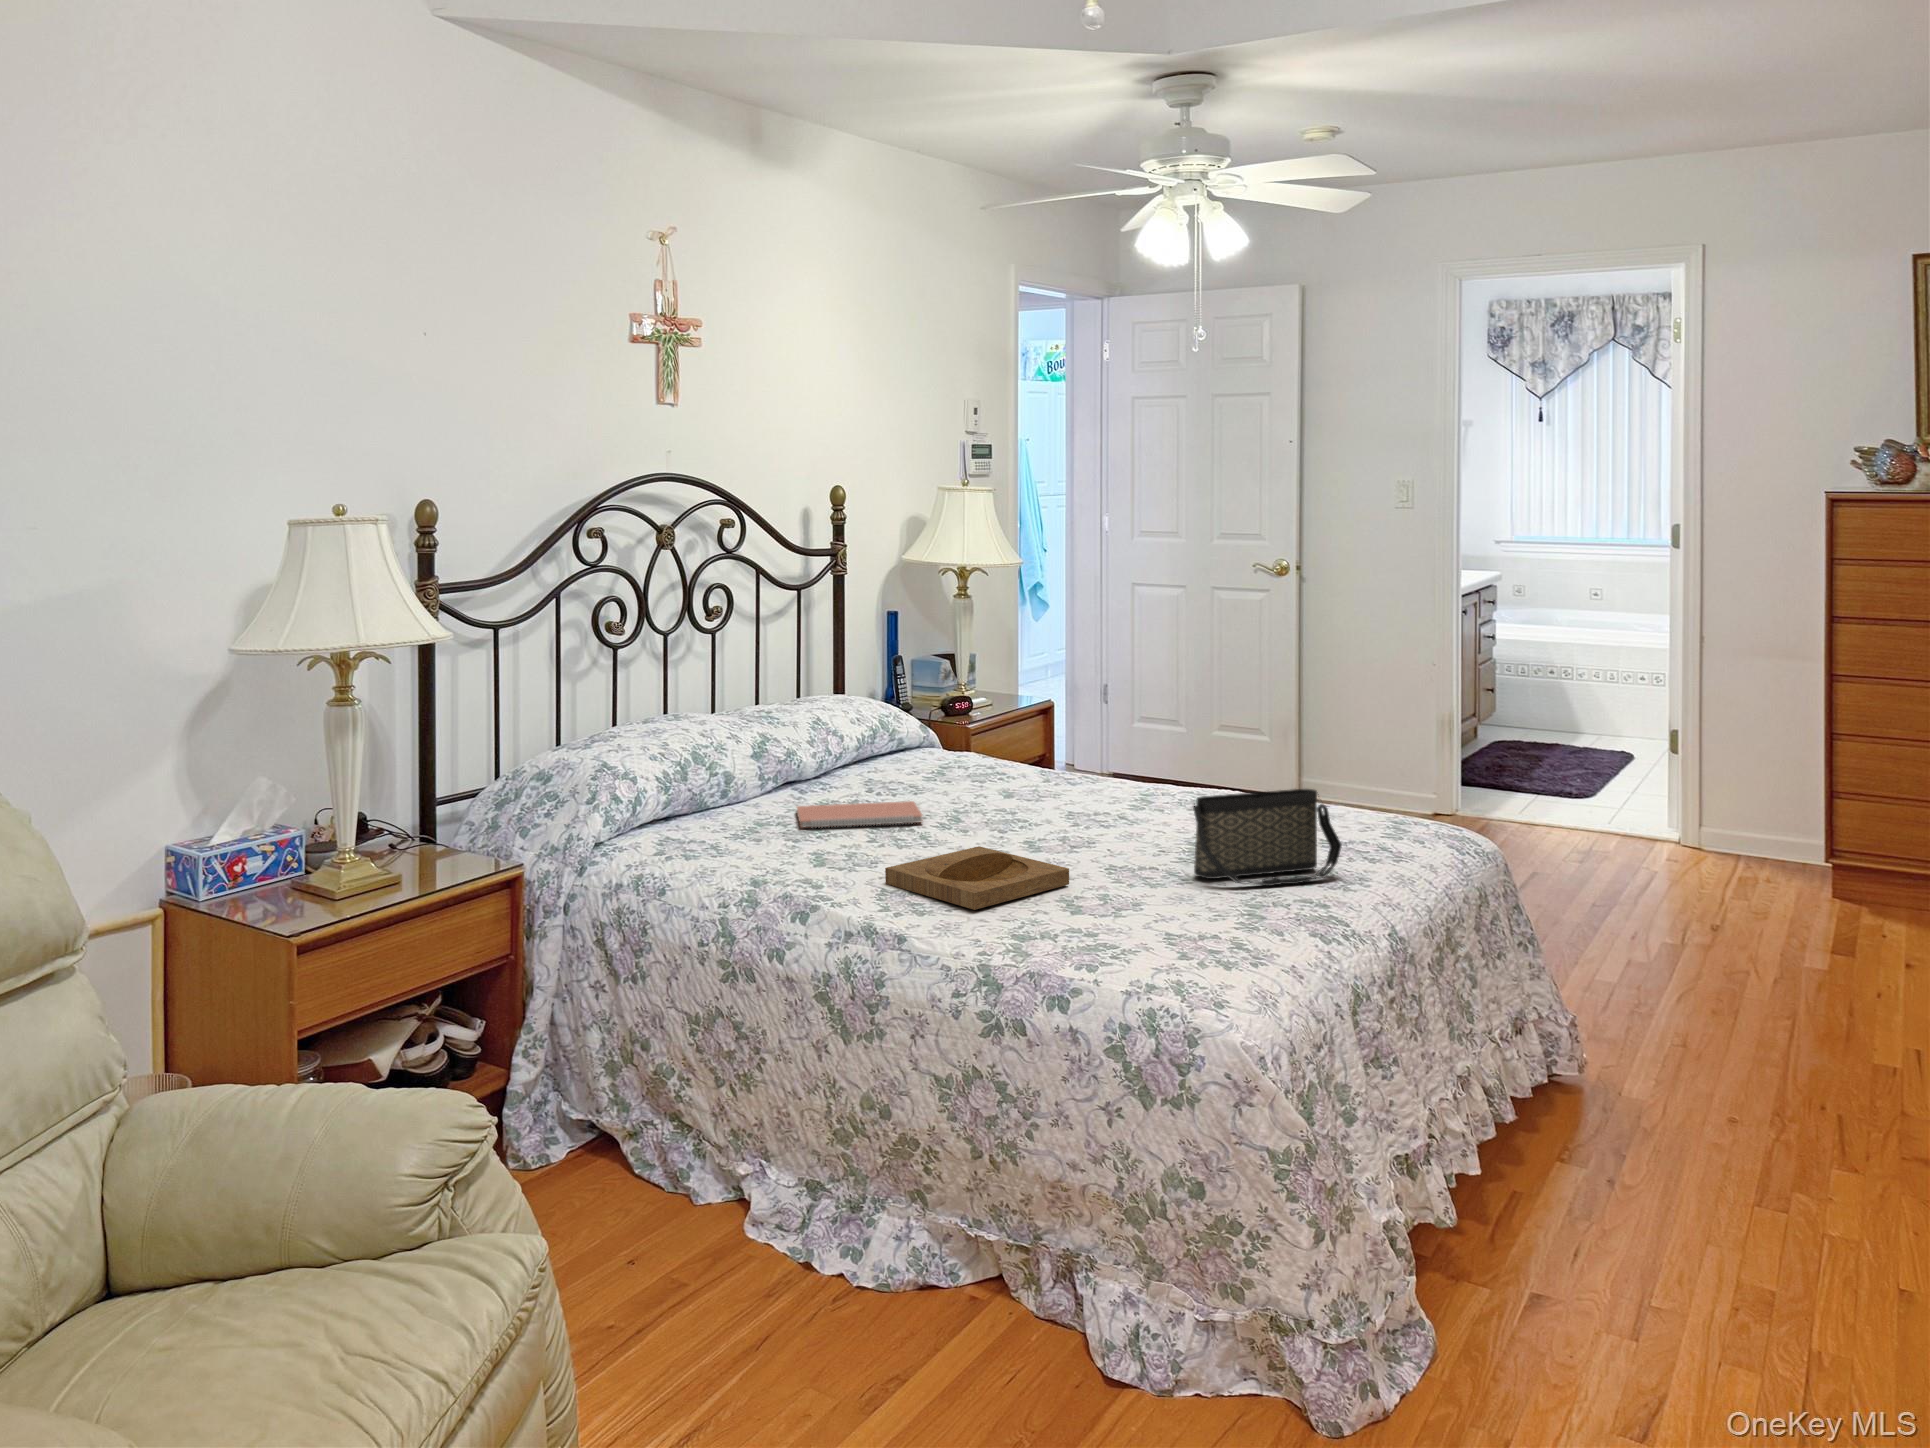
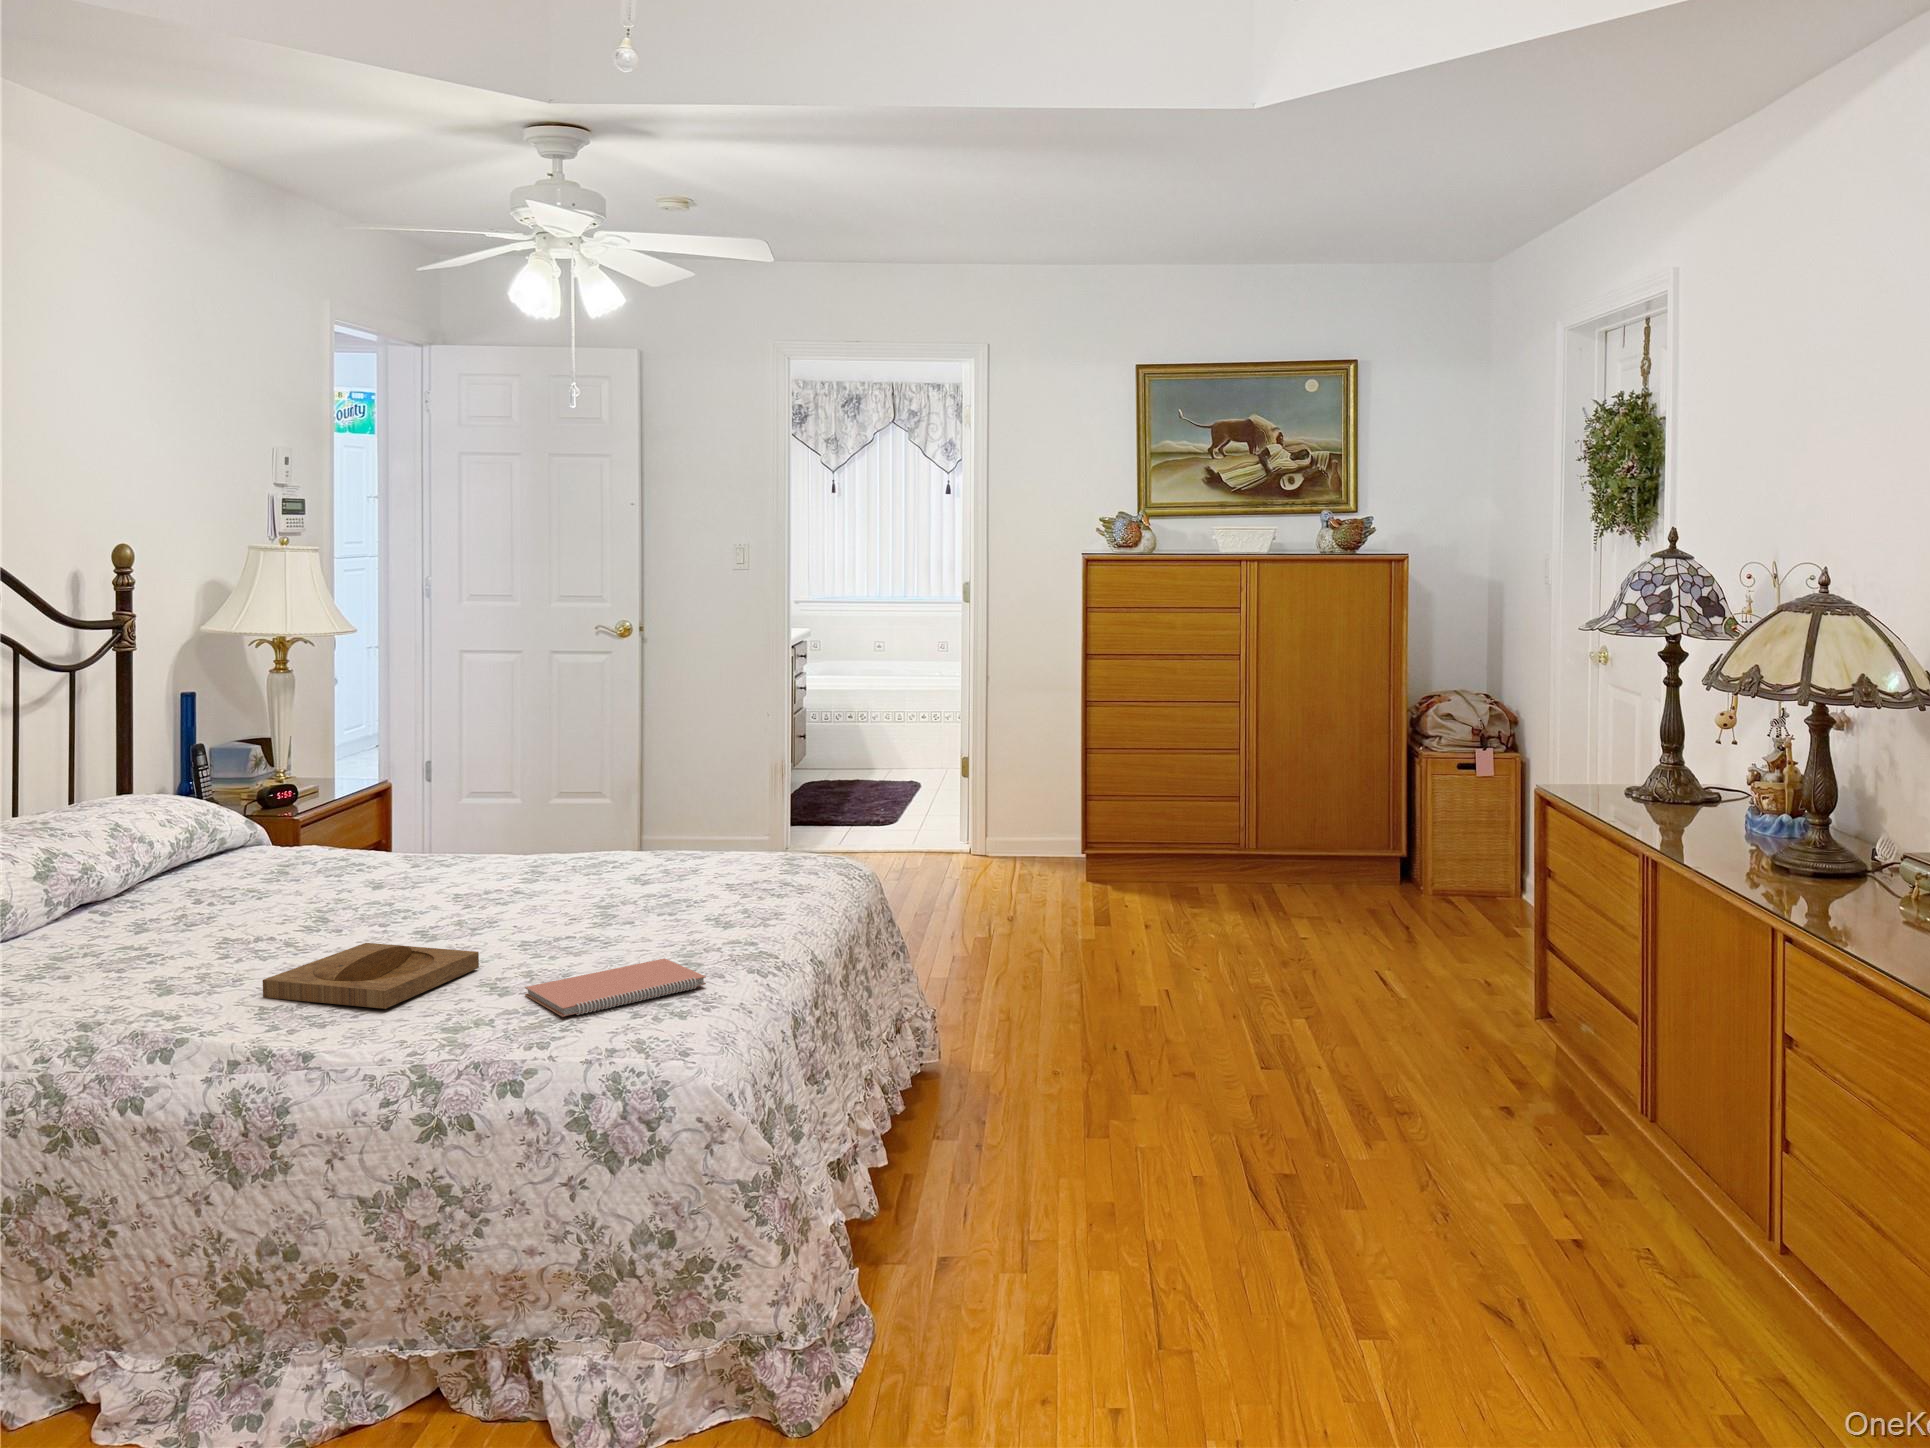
handbag: present [1193,789,1342,886] -> none [598,850,732,943]
notebook: present [797,801,922,828] -> present [525,958,706,1017]

